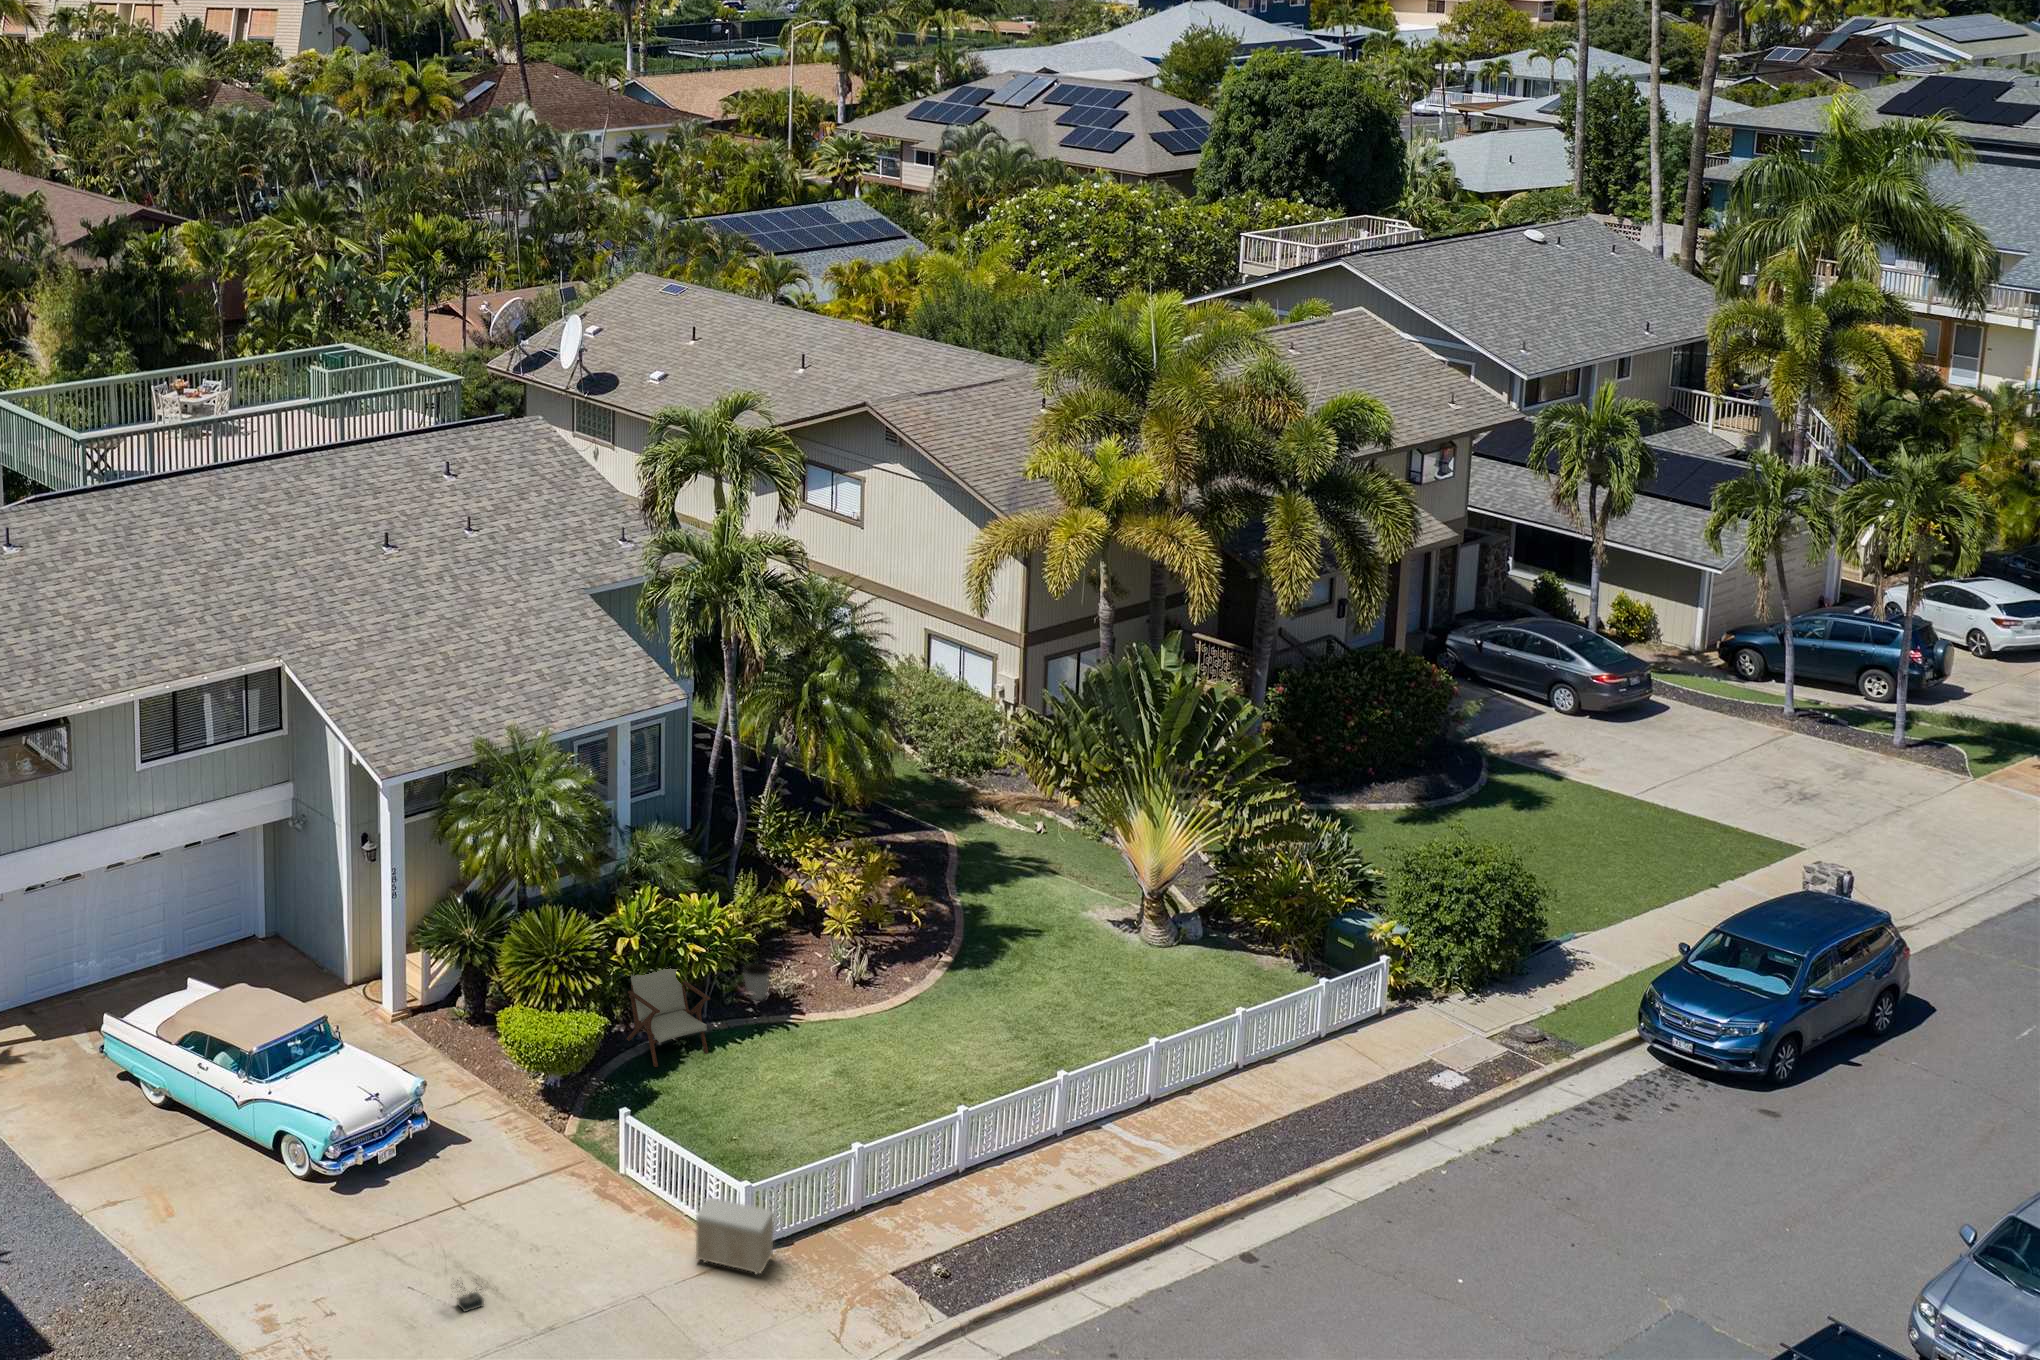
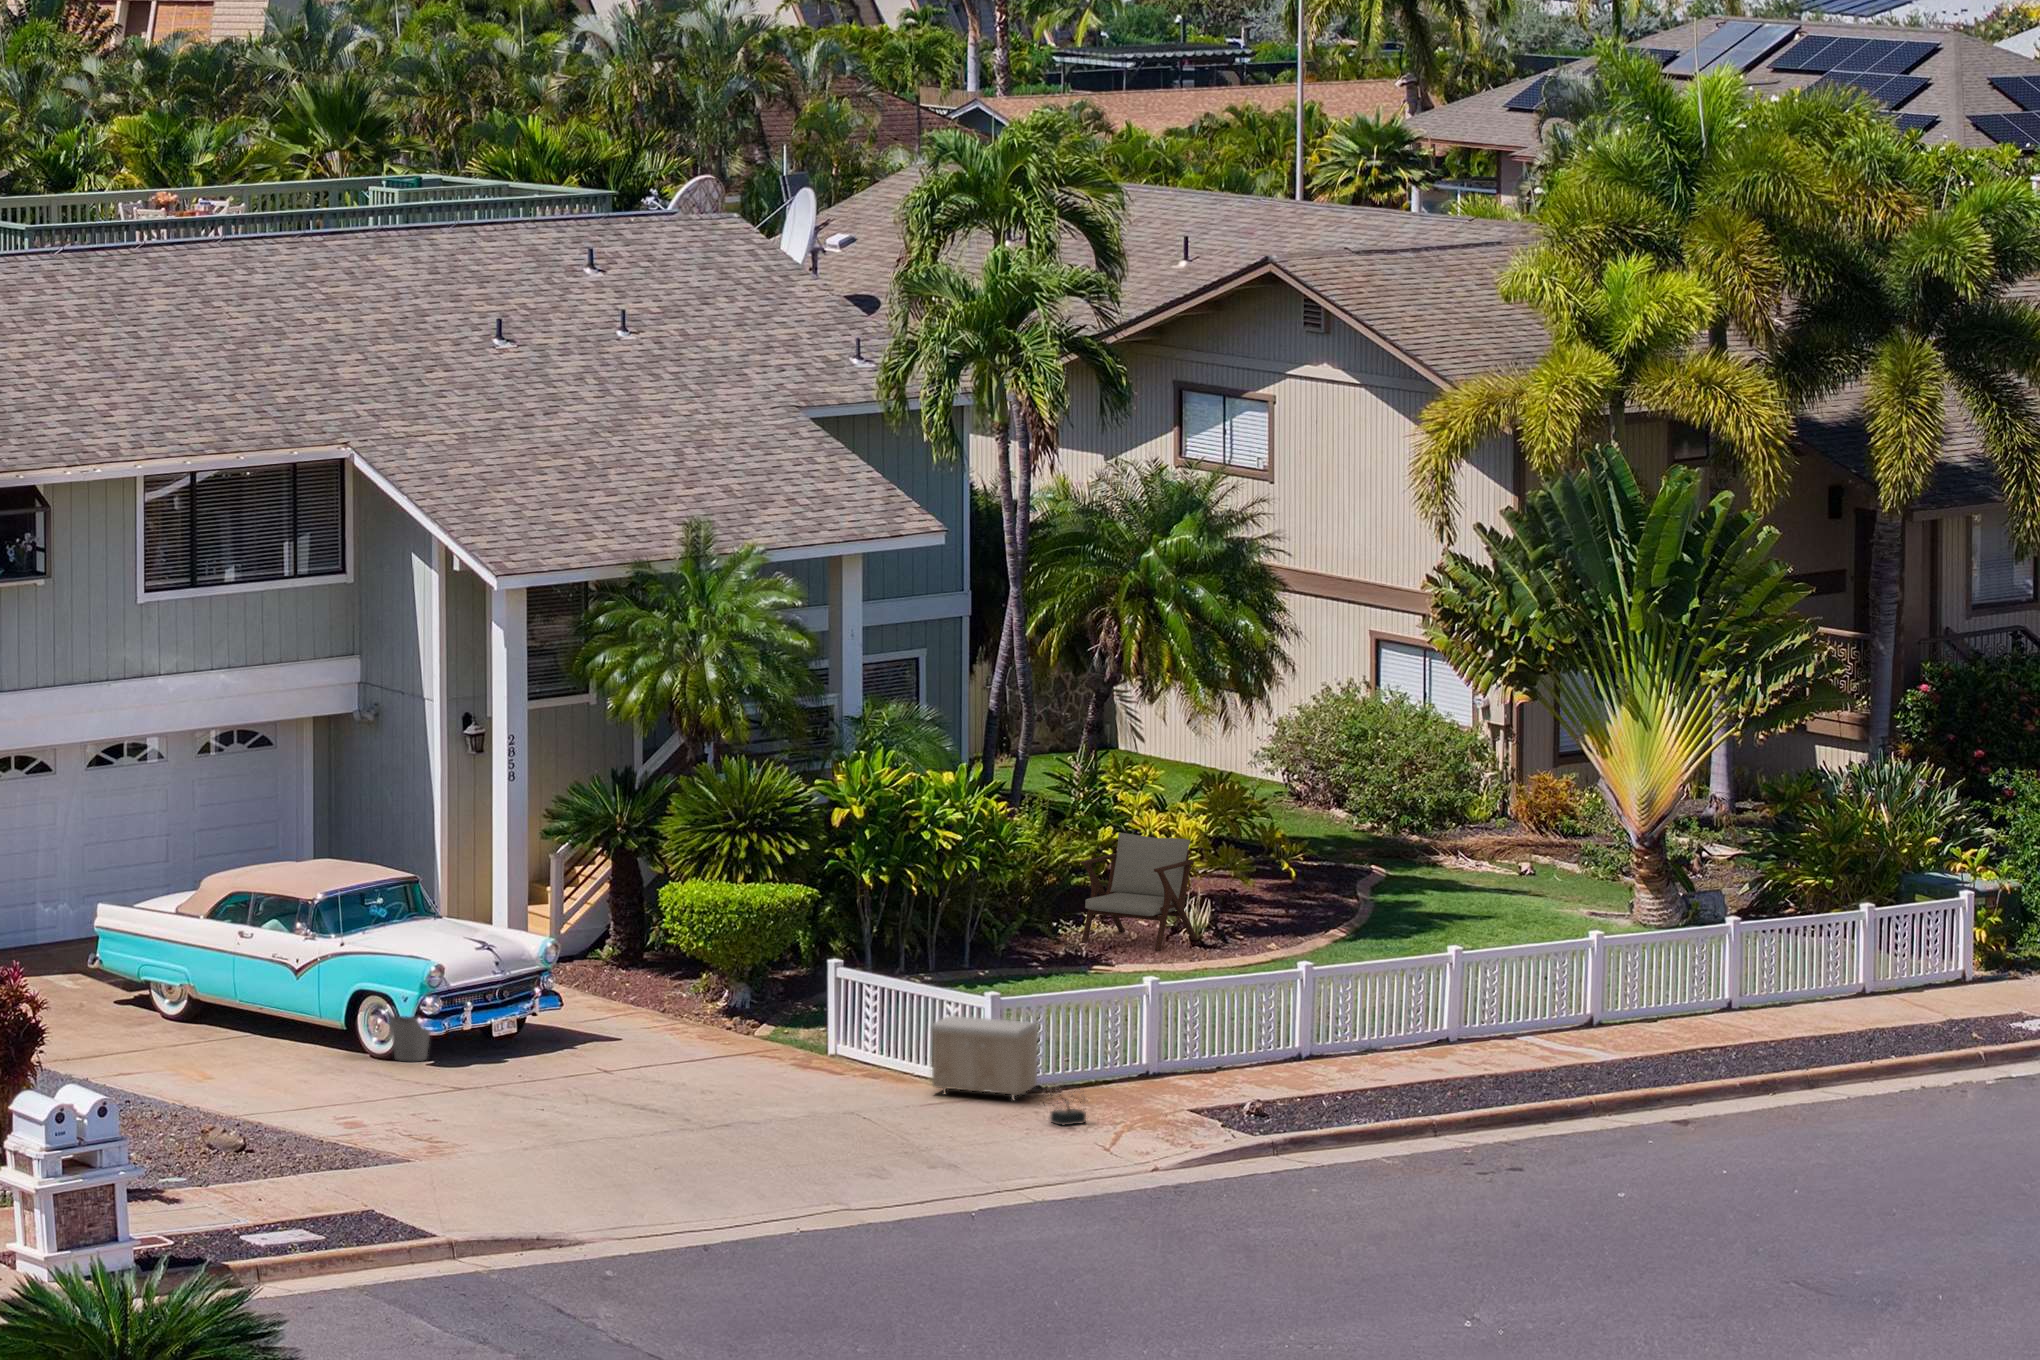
bucket: present [744,963,770,1000] -> present [388,1013,431,1062]
lounge chair: present [627,968,710,1067] -> present [1081,833,1198,951]
decorative plant: present [456,1277,484,1312] -> present [1043,1084,1086,1126]

